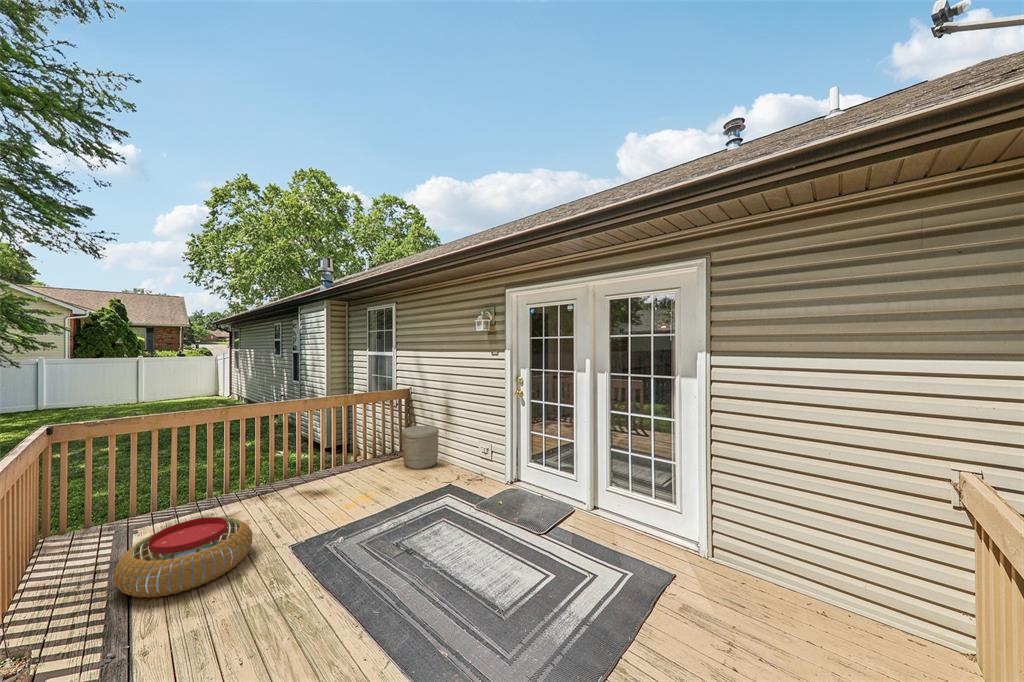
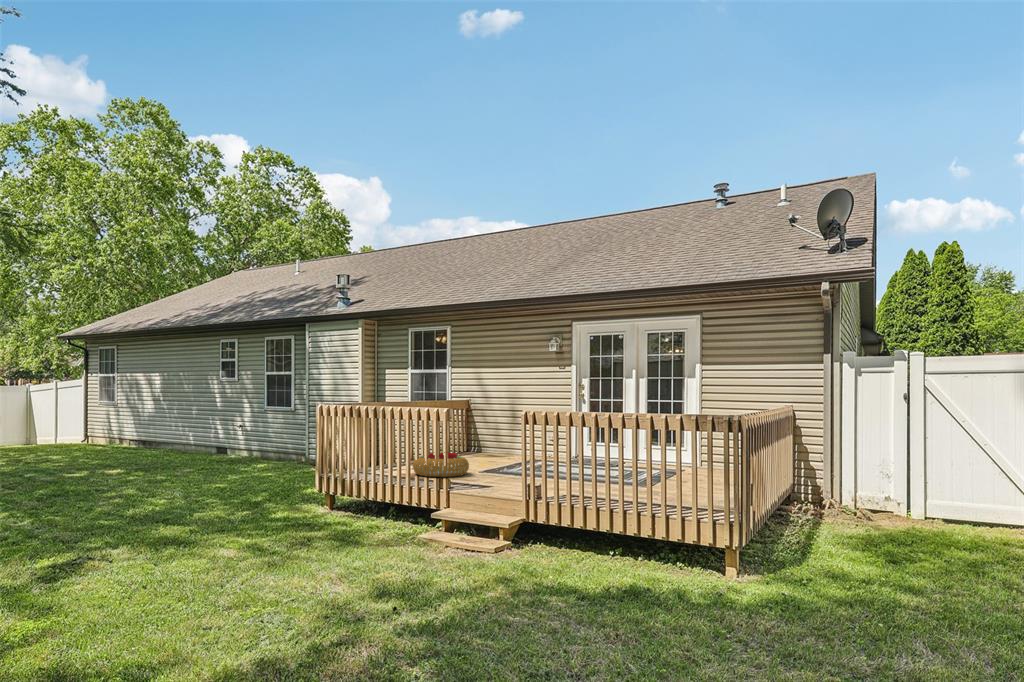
woven basket: present [402,426,439,469] -> none [479,428,508,458]

